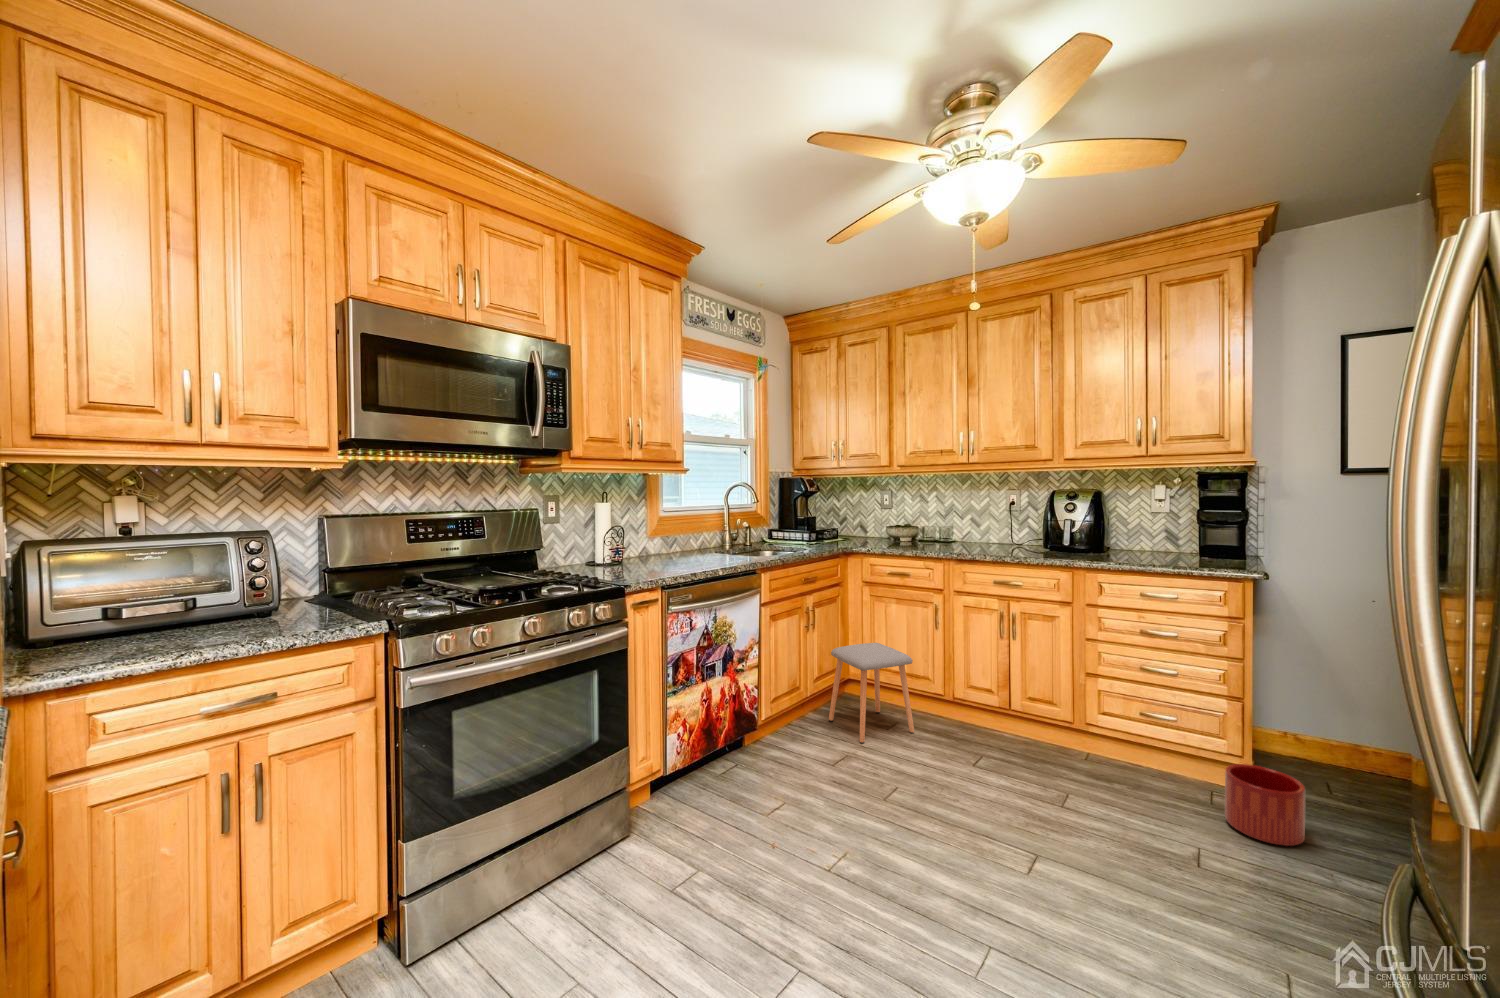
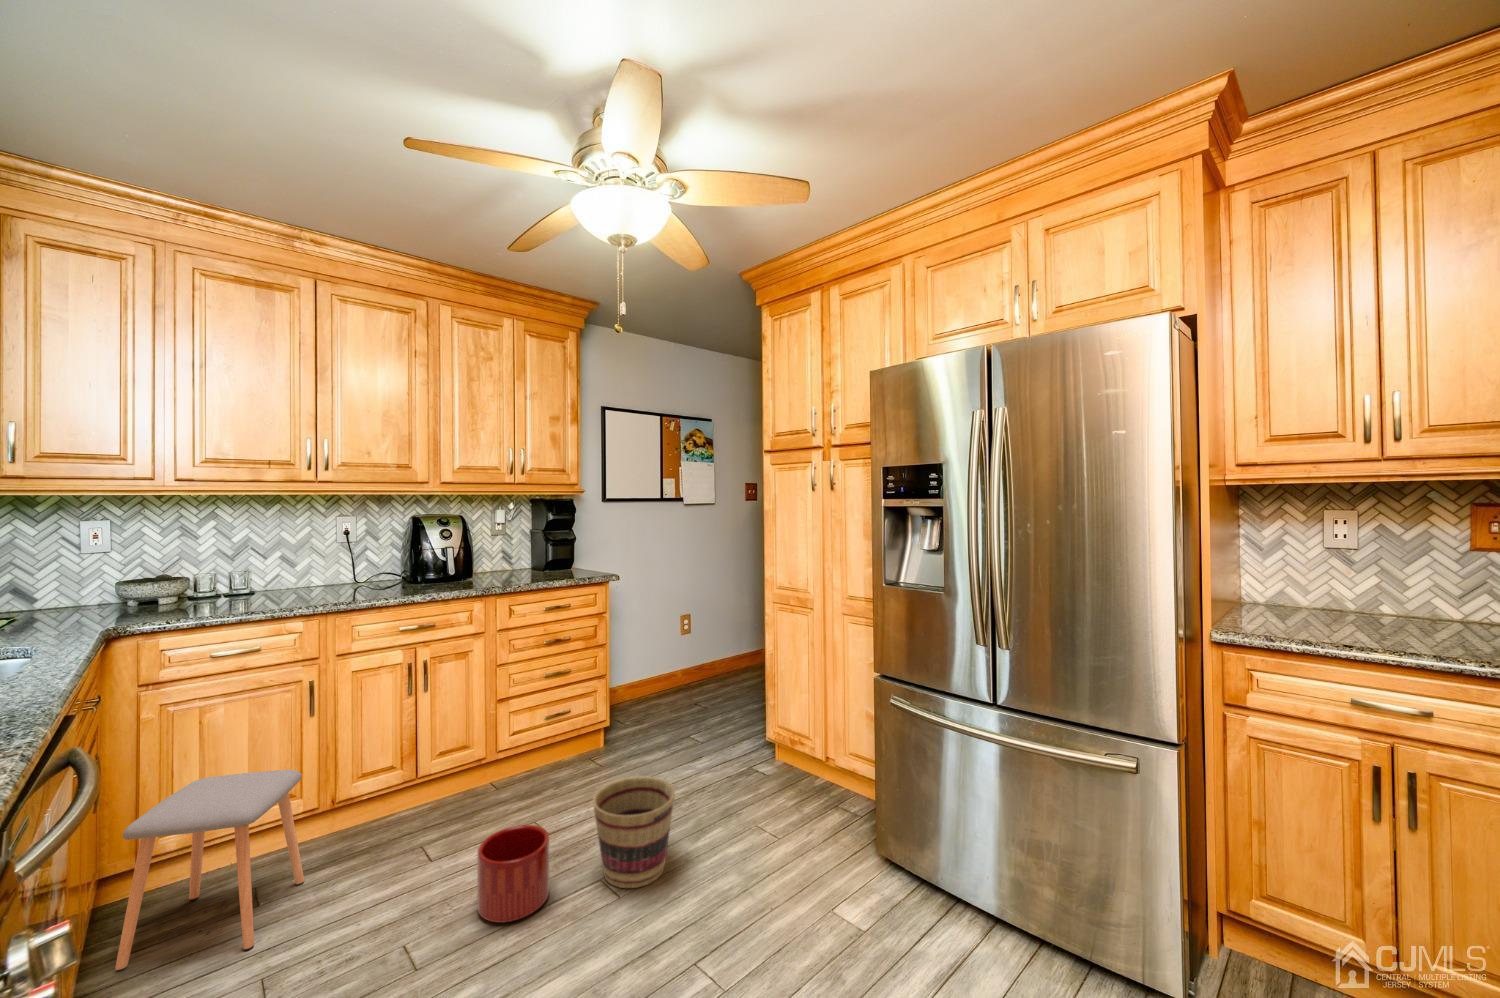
planter: present [1225,764,1305,846] -> present [477,825,550,923]
basket: none [1024,771,1124,894] -> present [593,776,675,888]

